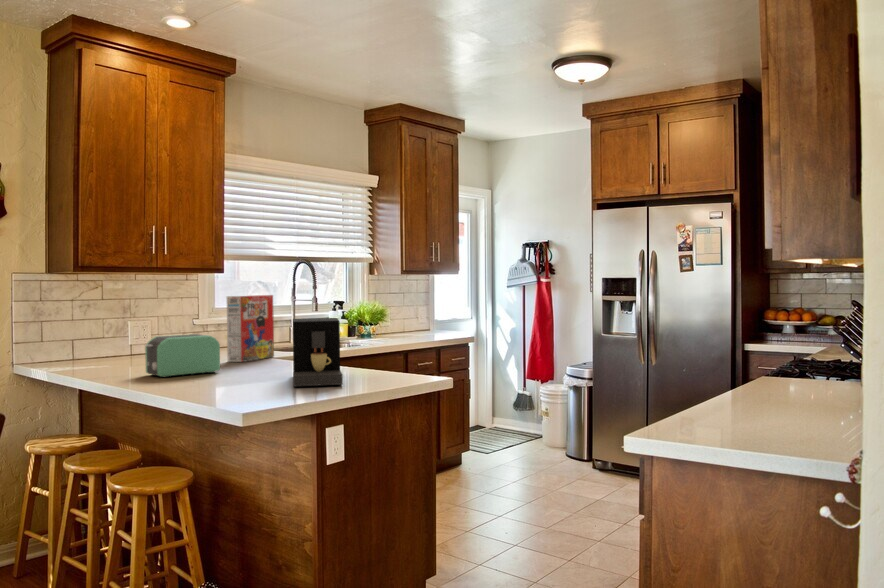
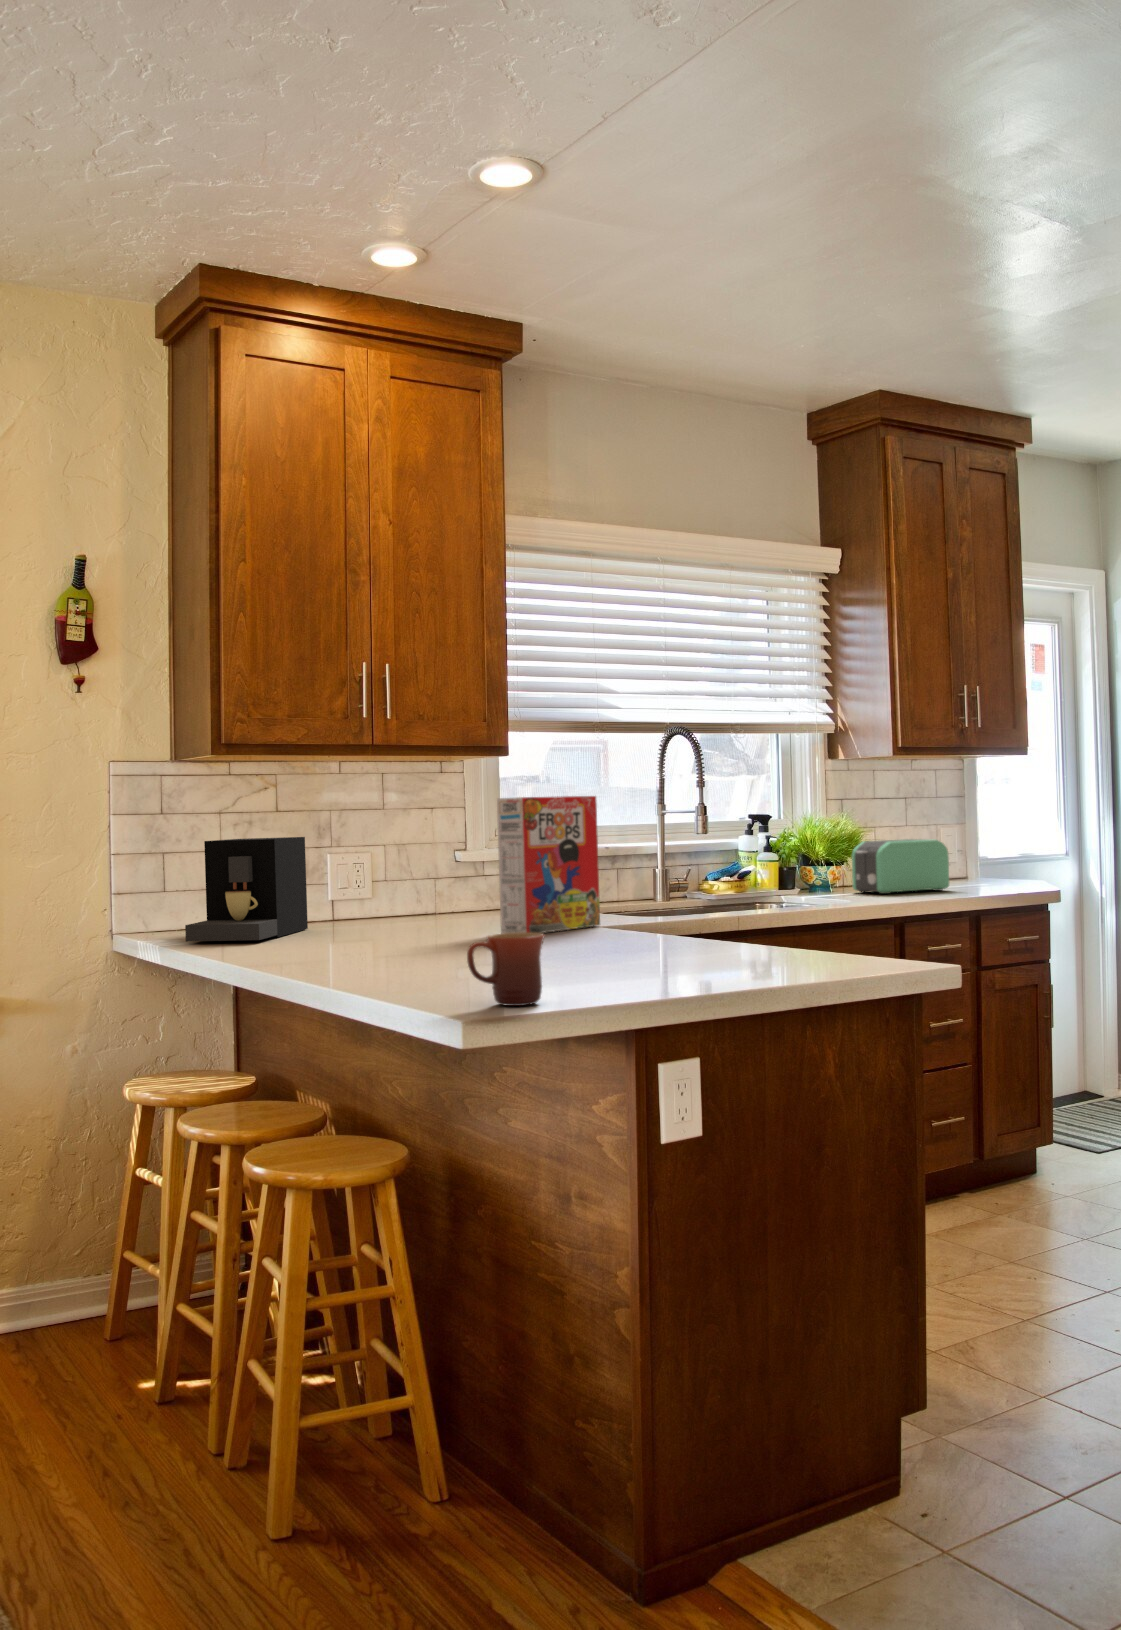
coffee maker: present [293,318,343,386] -> present [185,837,308,941]
toaster: present [145,334,220,377] -> present [852,839,949,894]
mug: none [247,364,281,396] -> present [467,932,544,1006]

